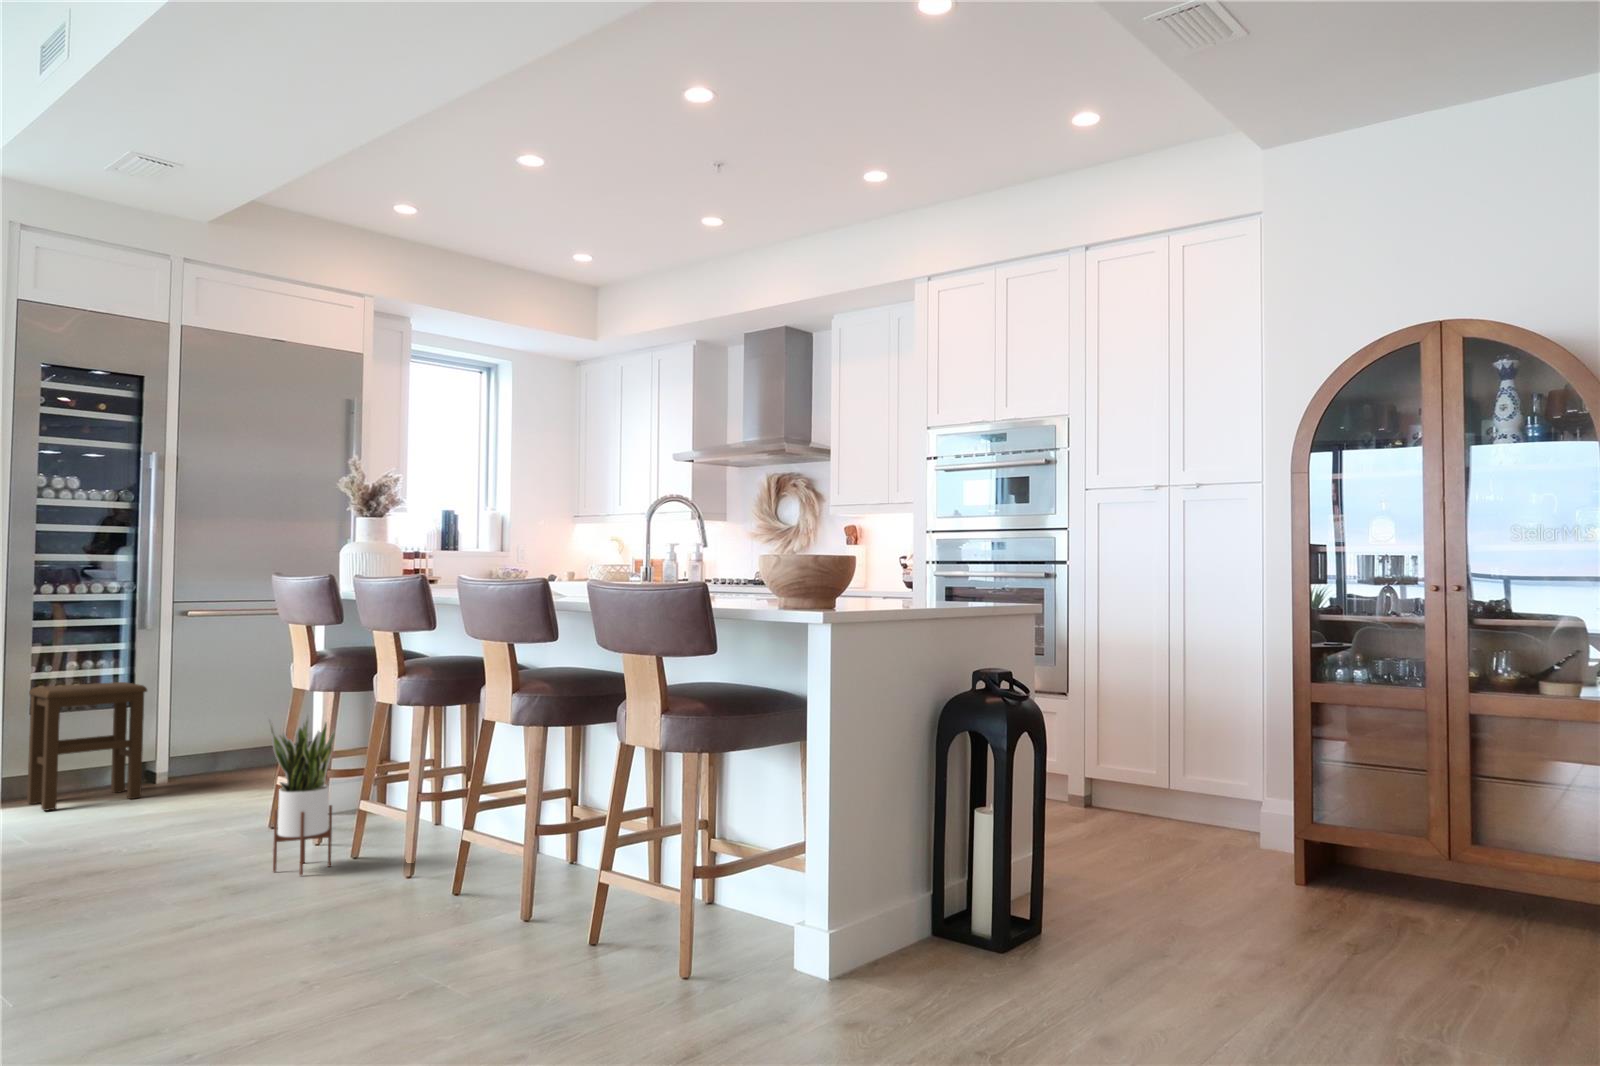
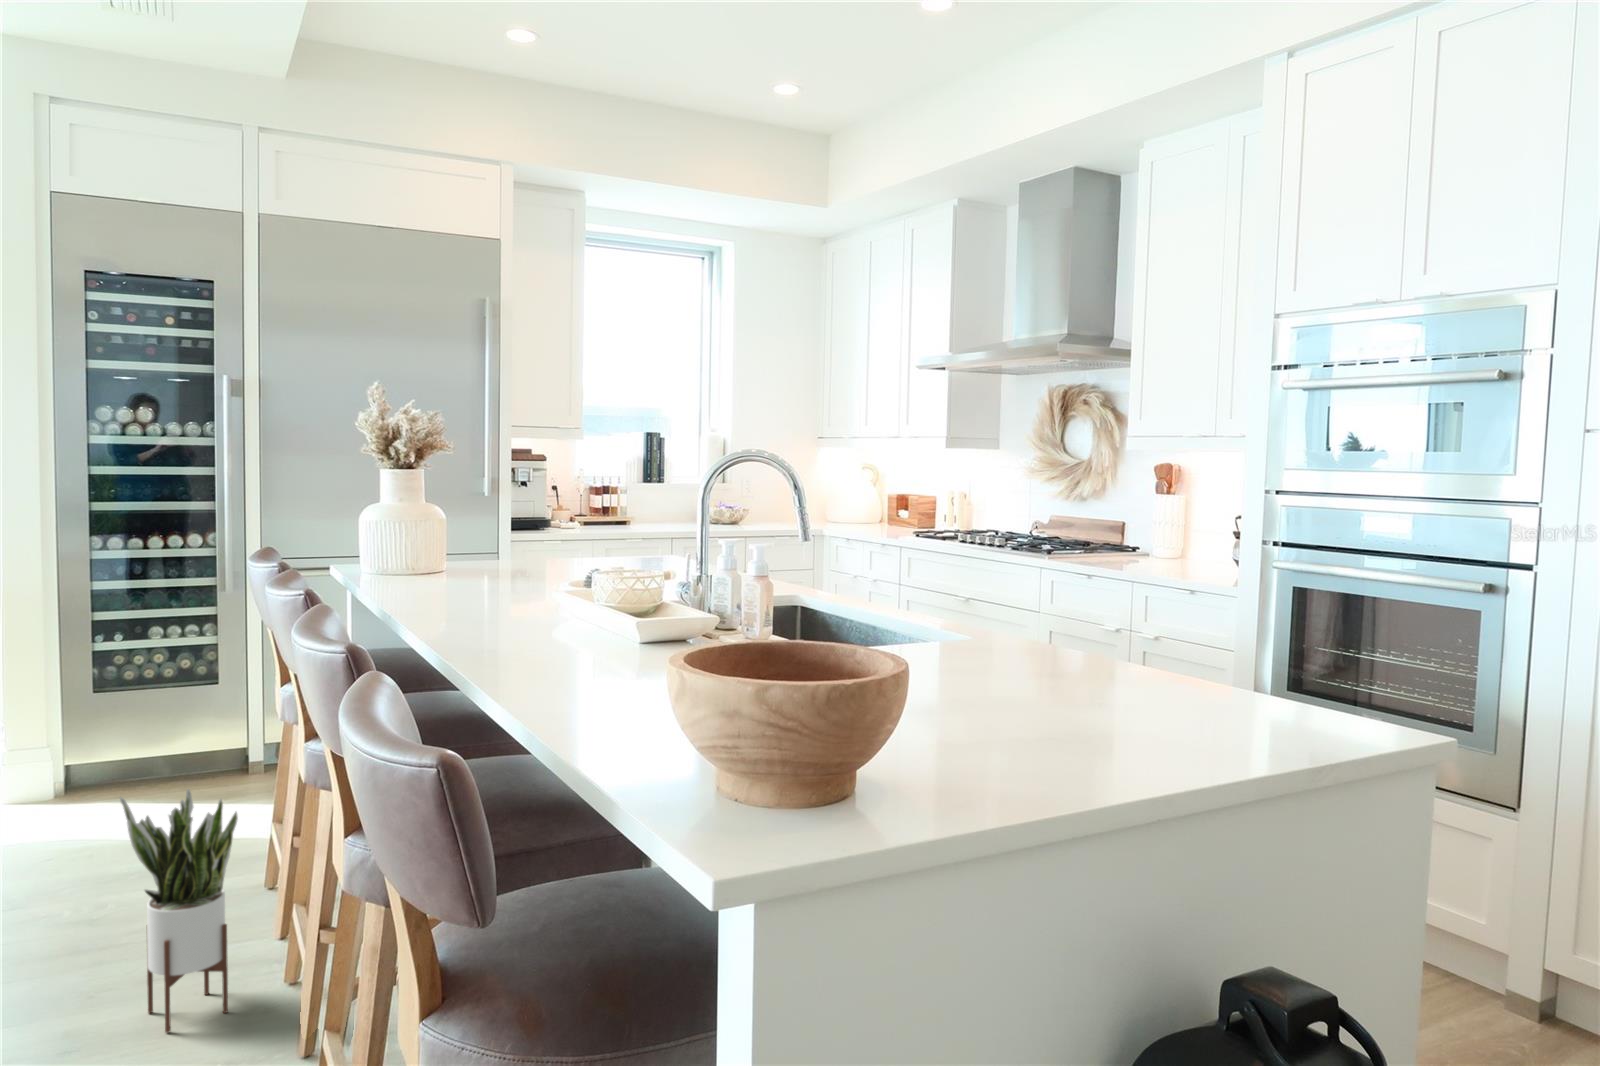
stool: present [27,682,147,811] -> none [88,654,212,811]

